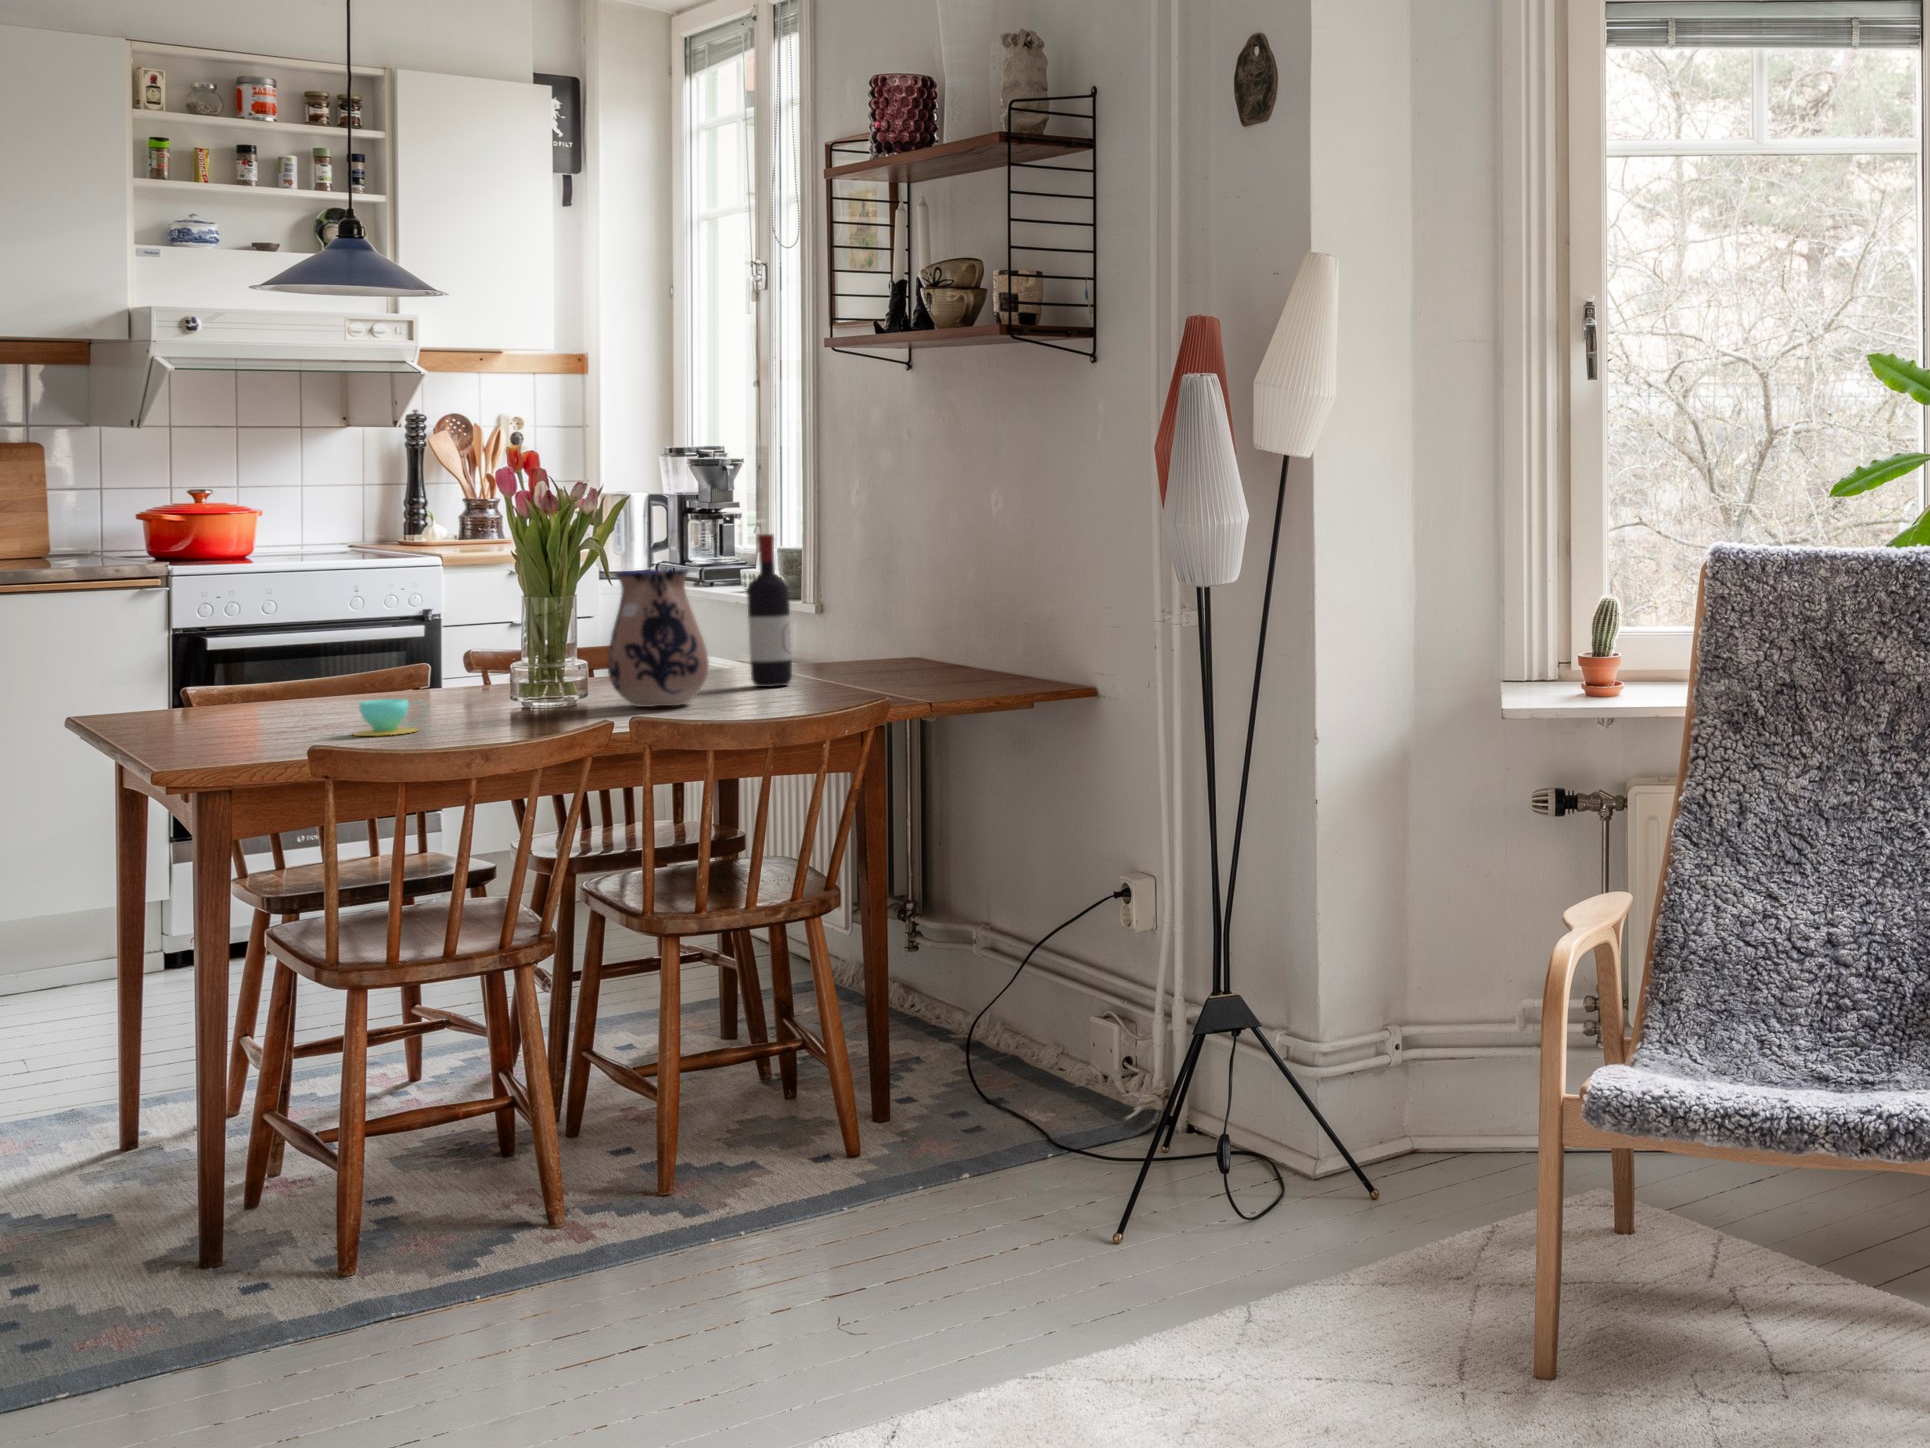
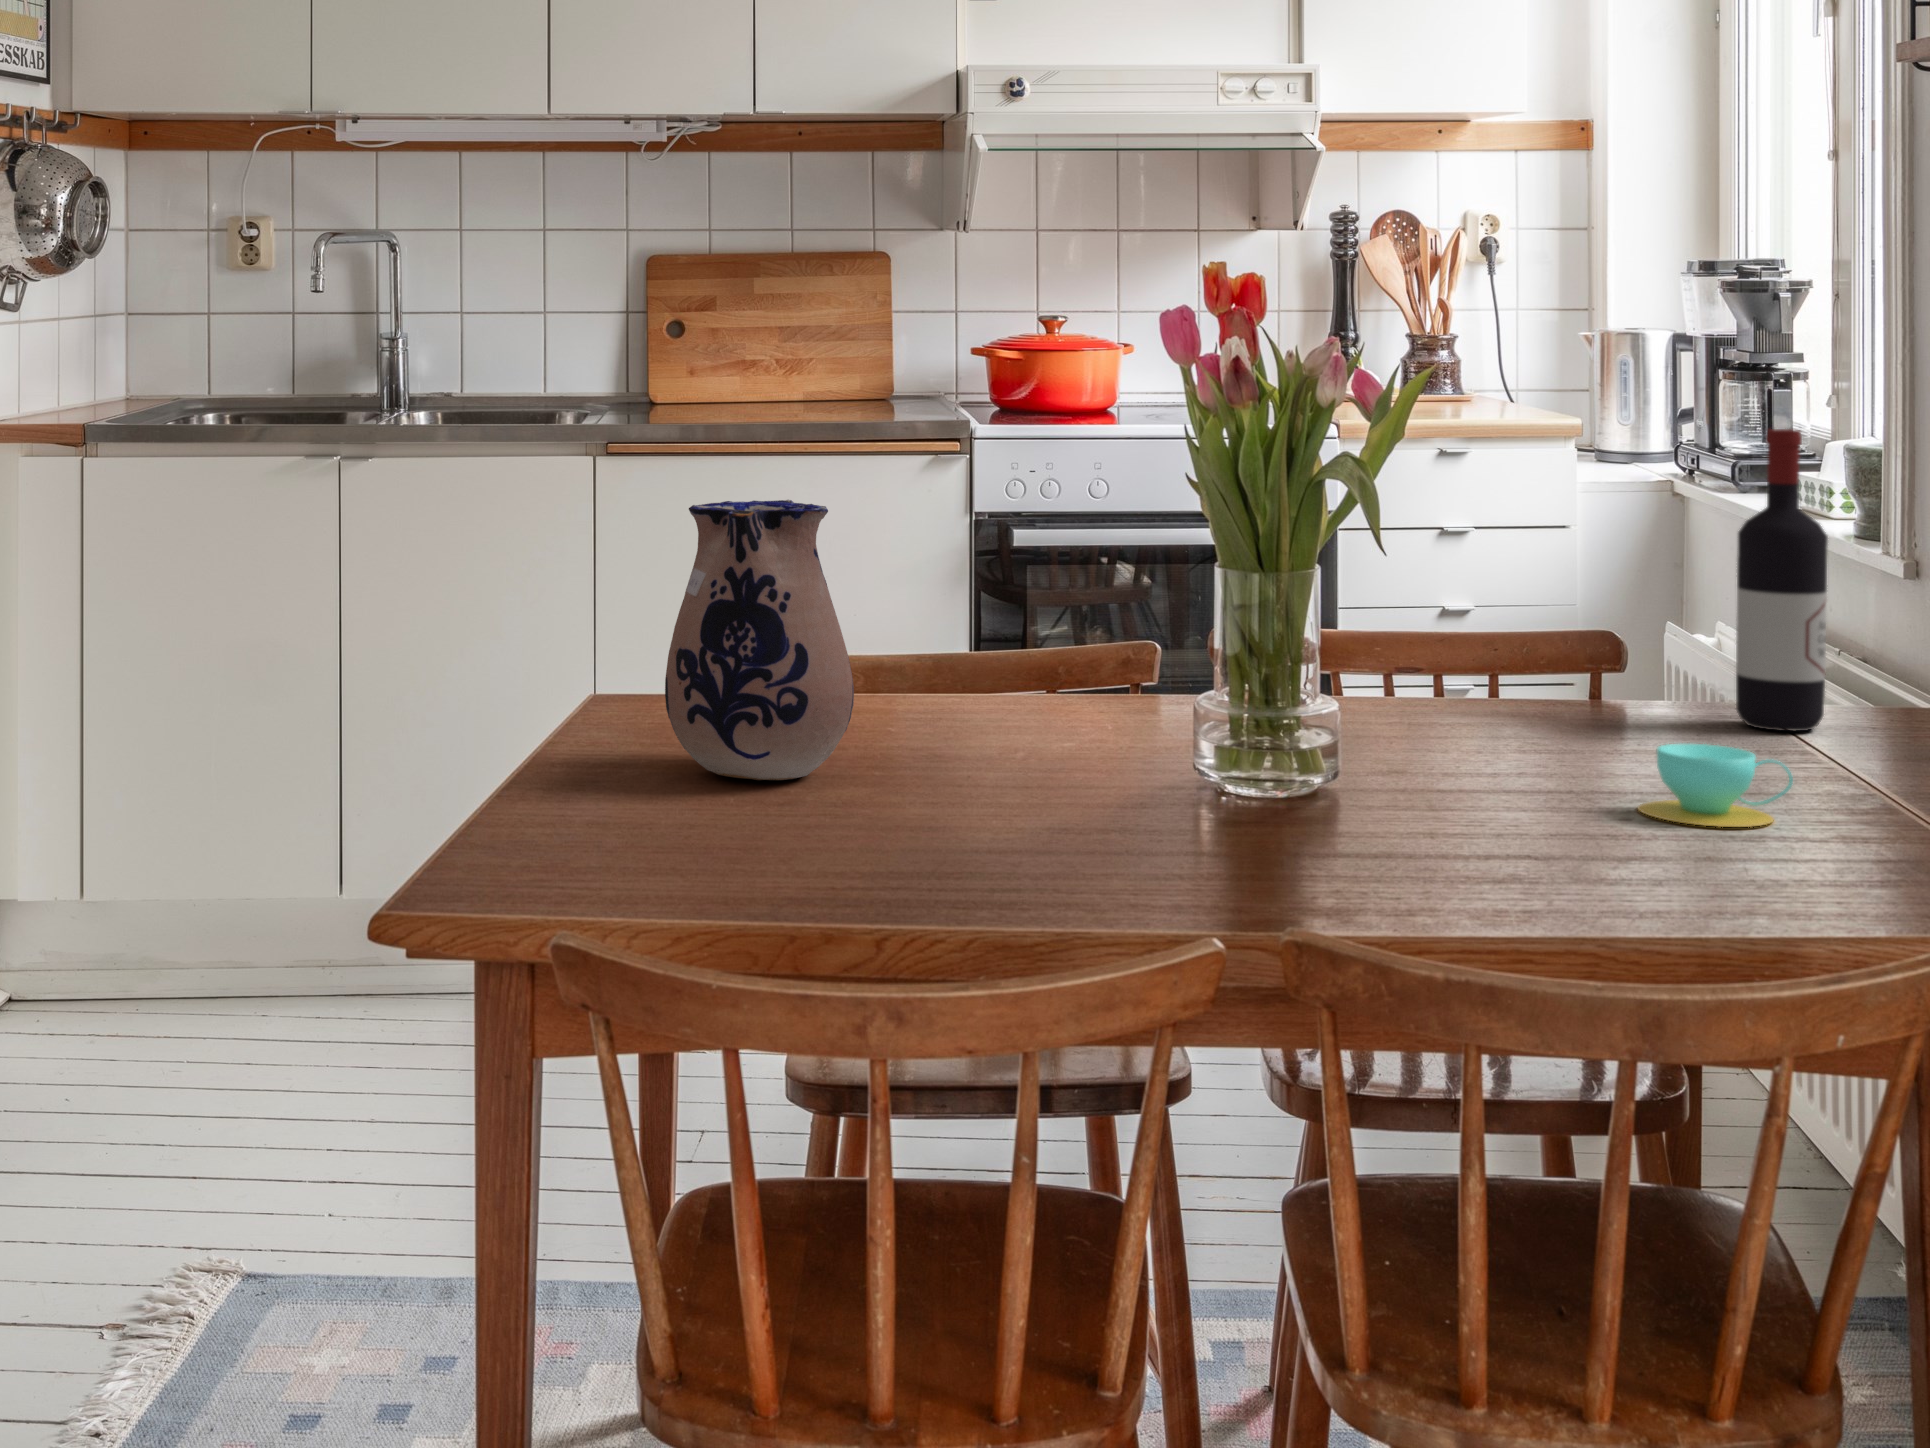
ceramic pitcher: present [608,569,709,707] -> present [665,500,854,780]
teacup: present [354,699,417,736] -> present [1638,744,1793,827]

